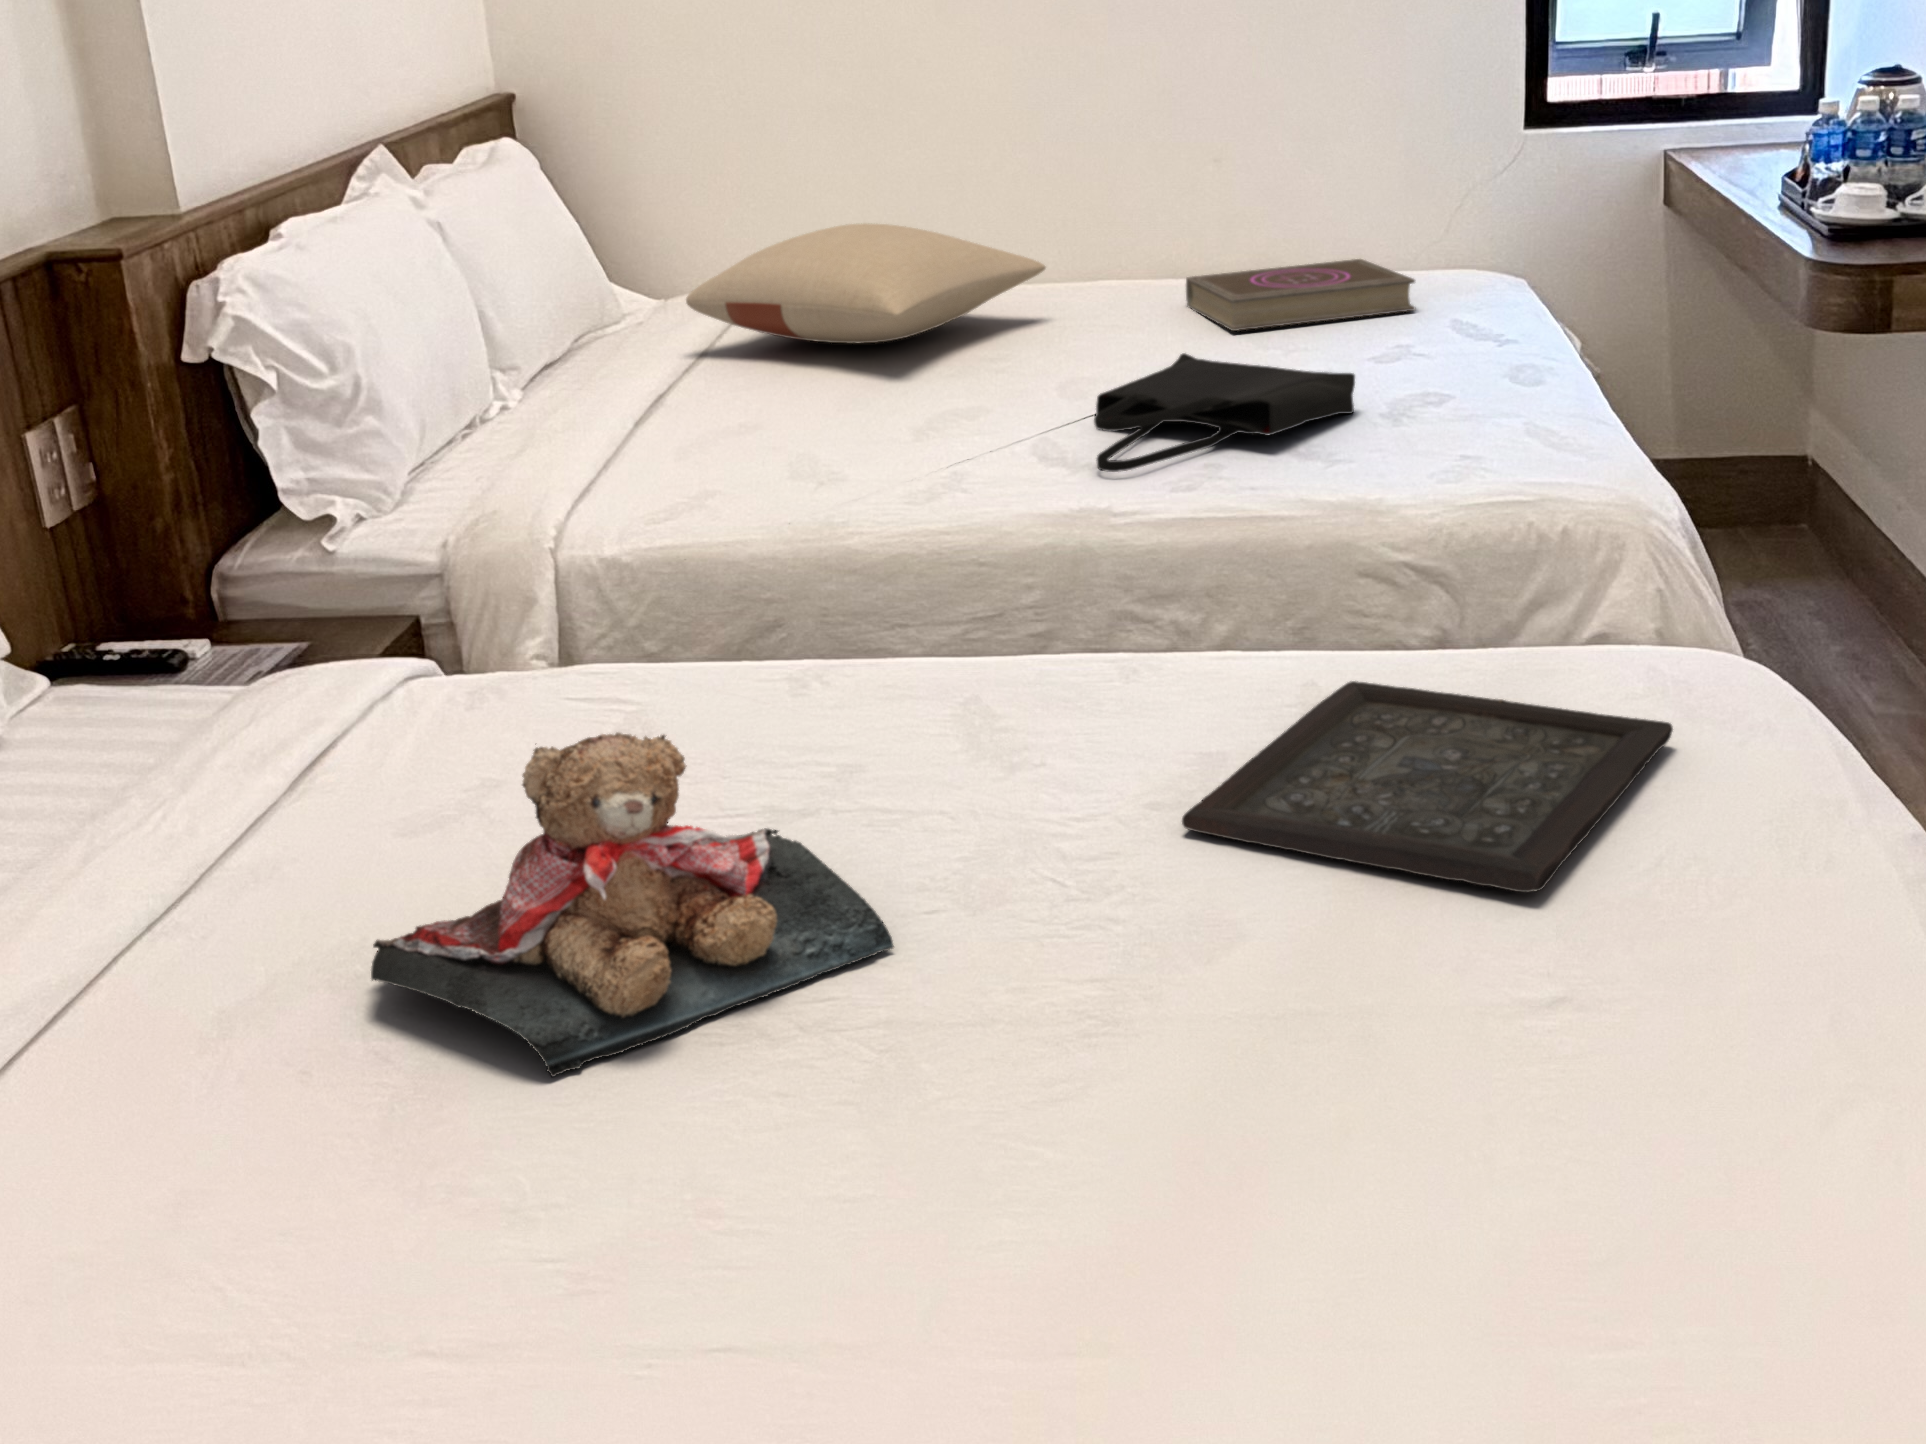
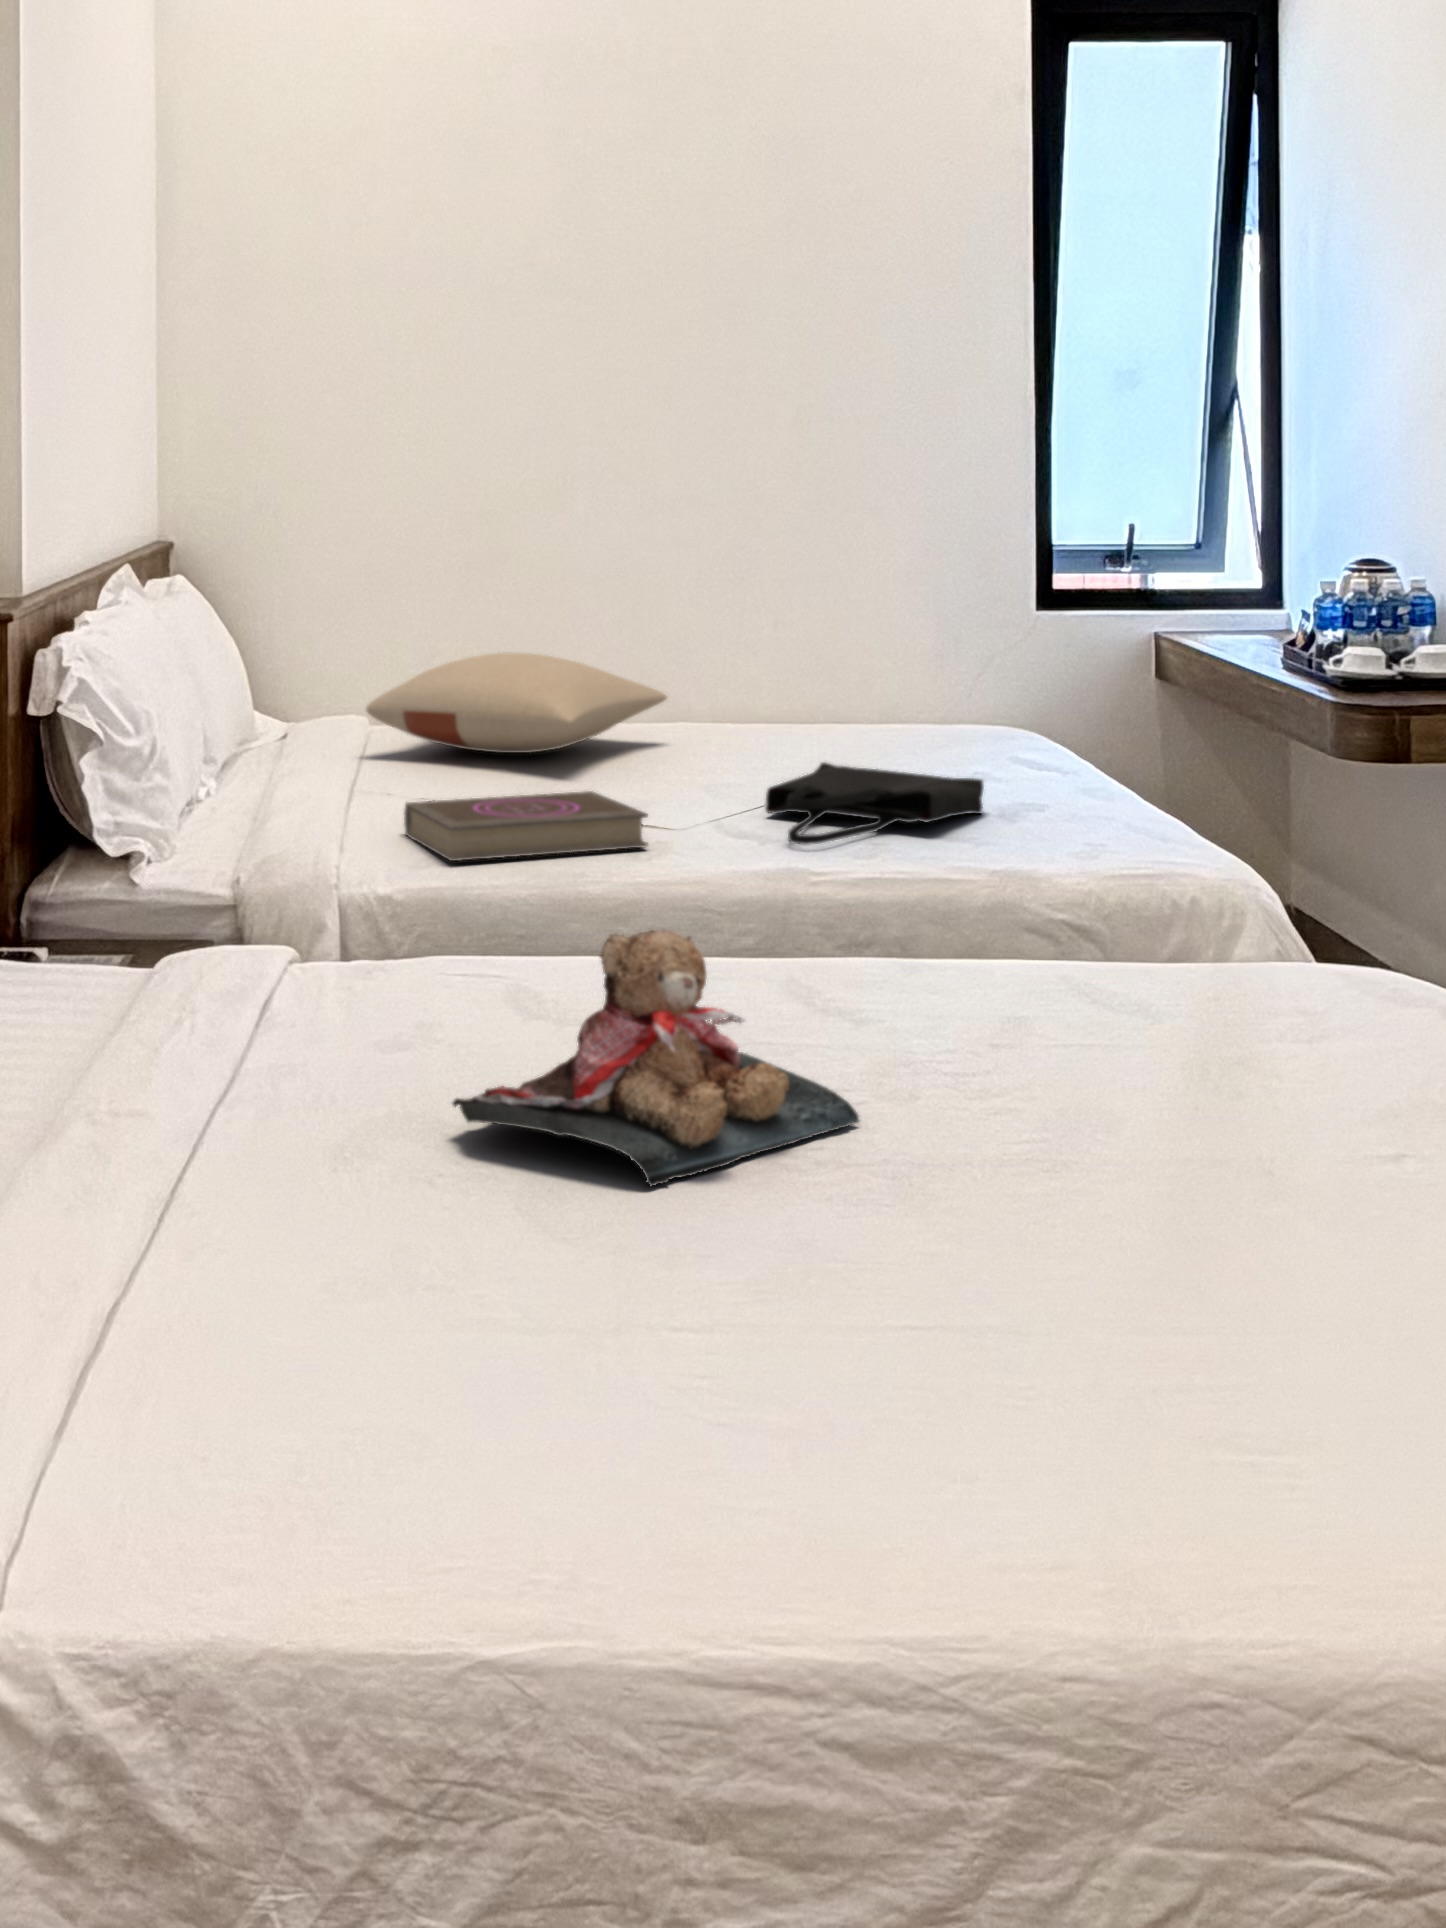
book: present [1186,259,1416,331] -> present [404,791,648,861]
tray: present [1182,681,1673,893] -> none [1036,978,1394,1099]

